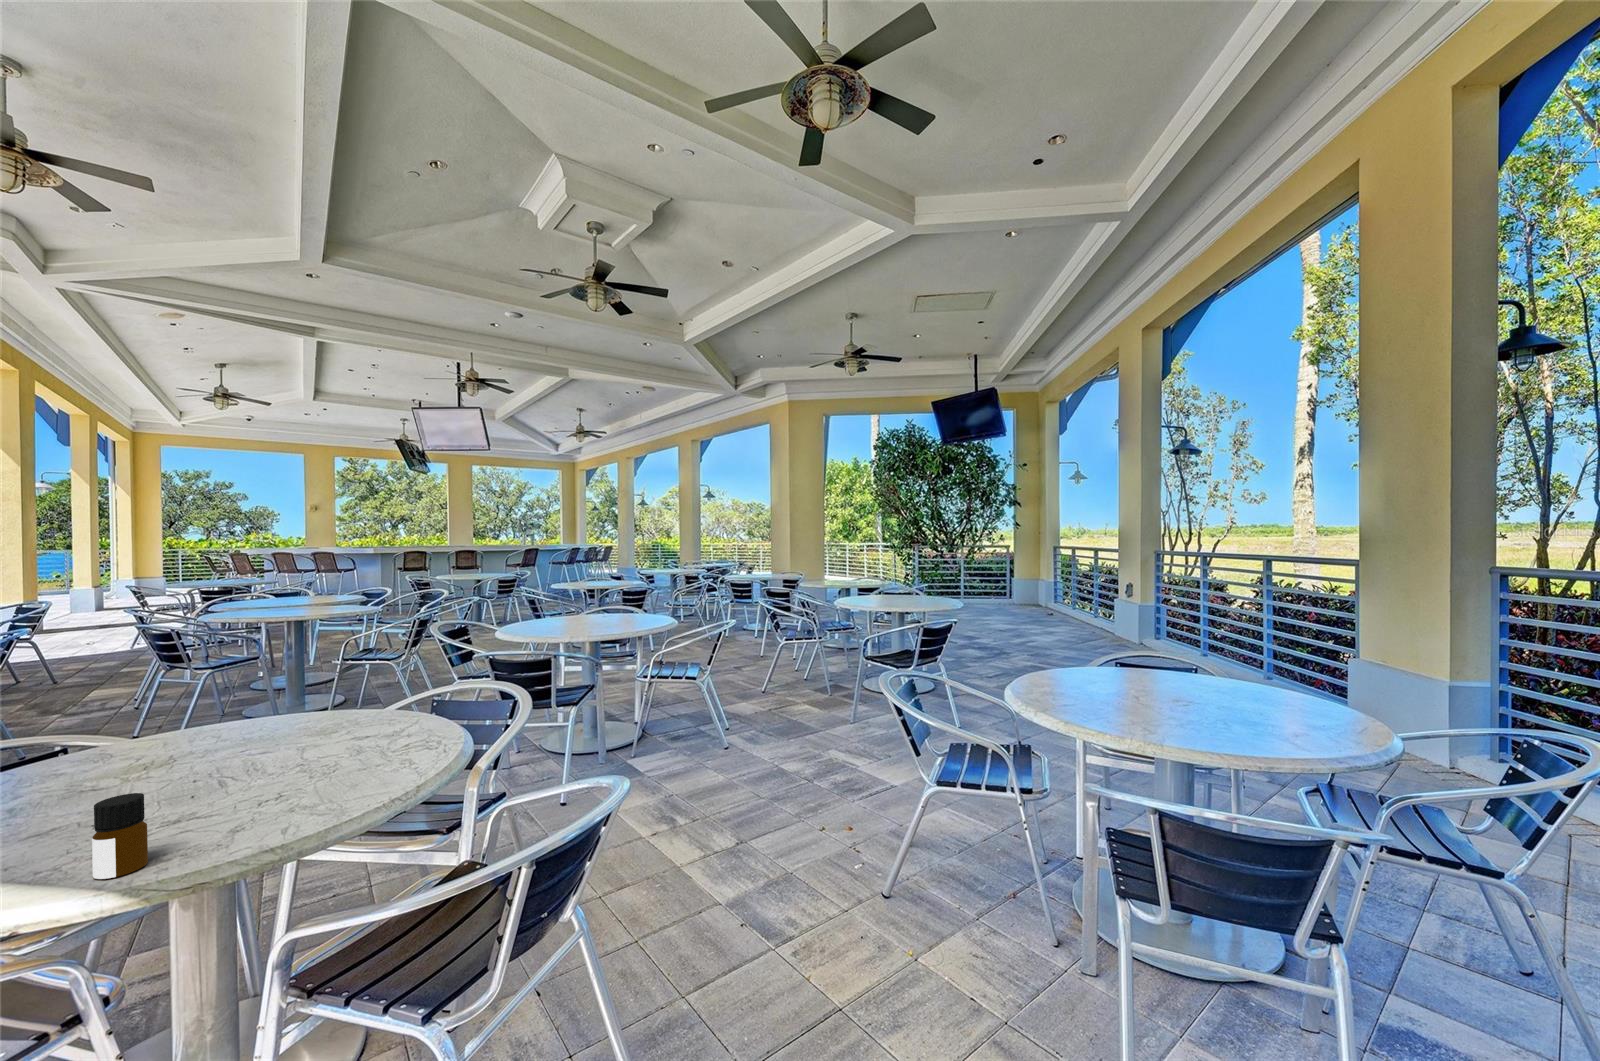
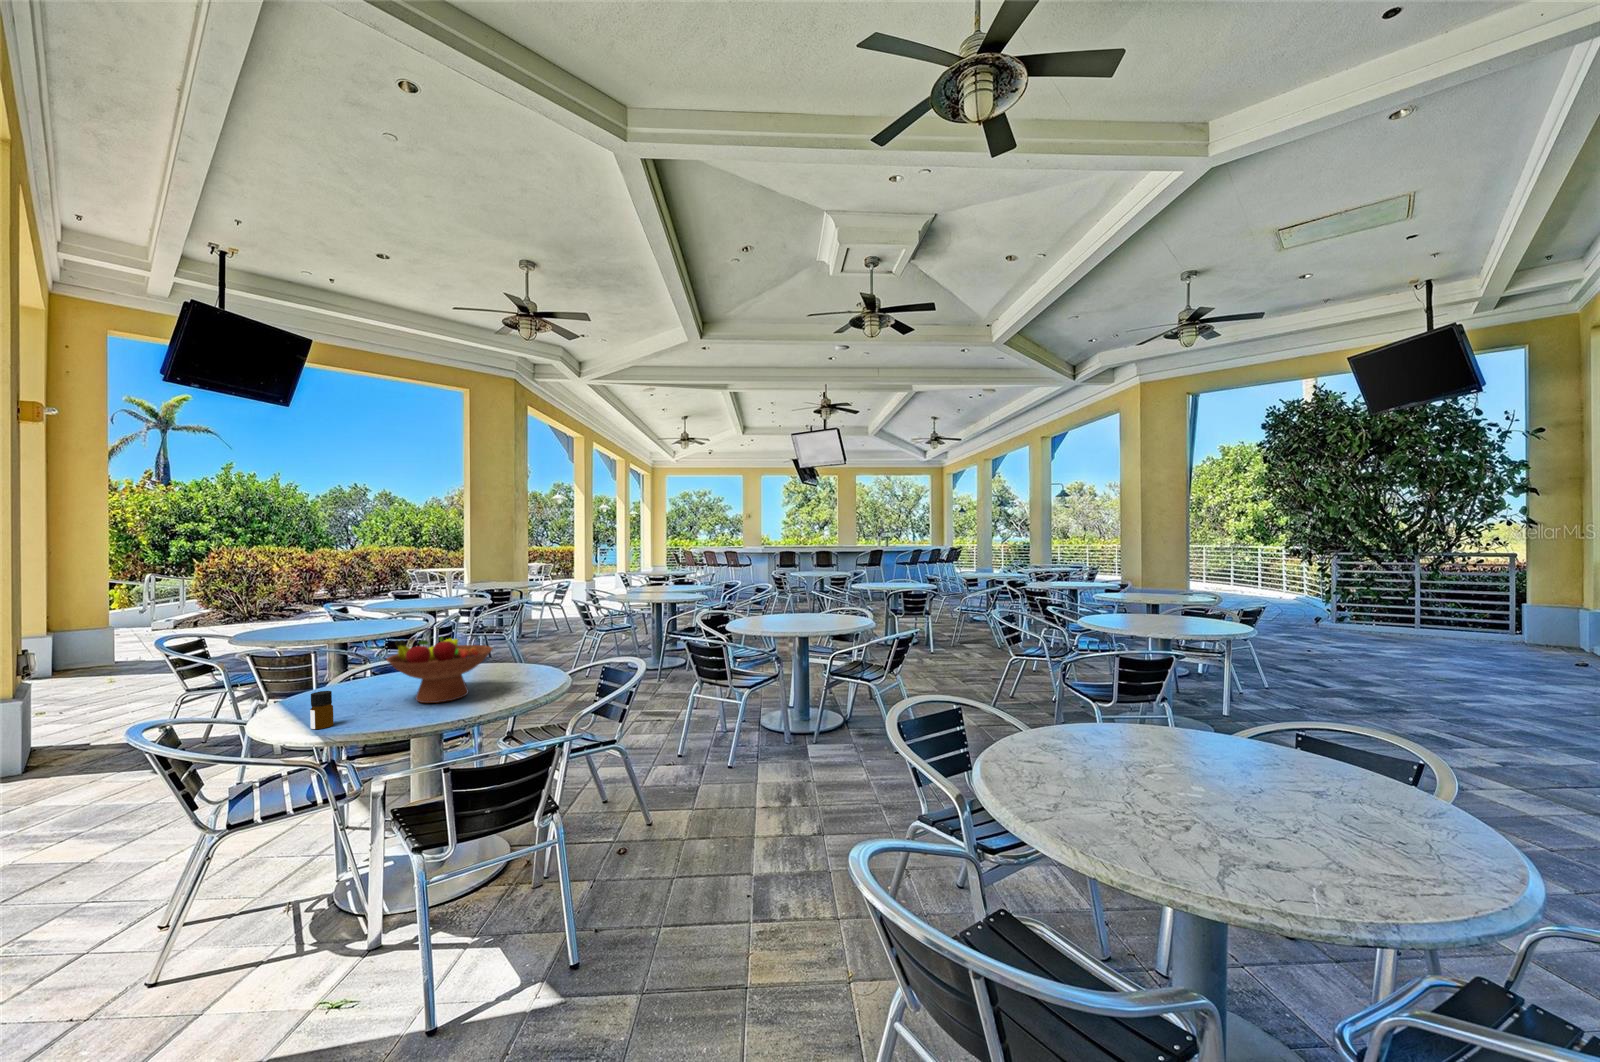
fruit bowl: none [188,668,394,787] -> present [387,637,492,703]

